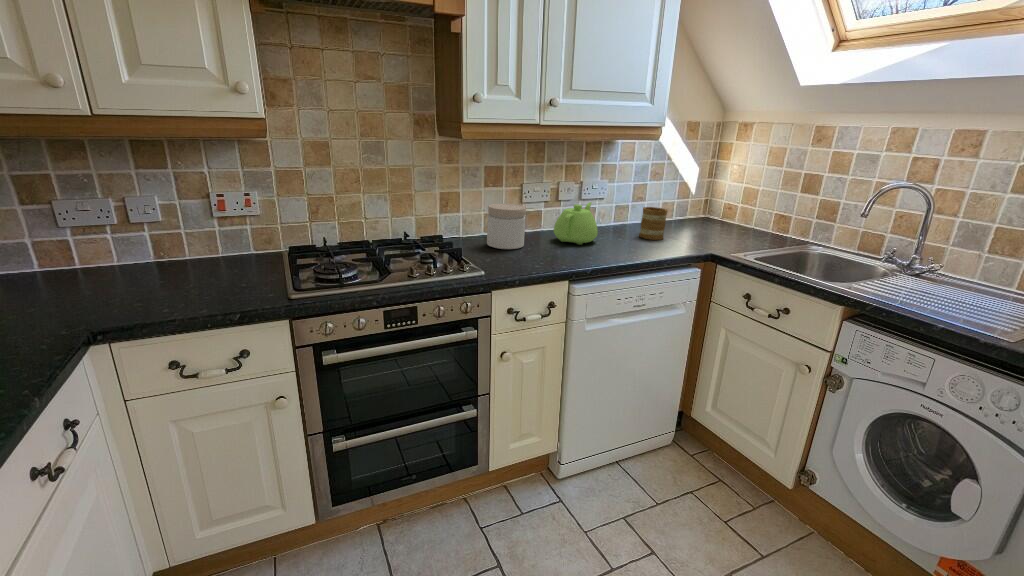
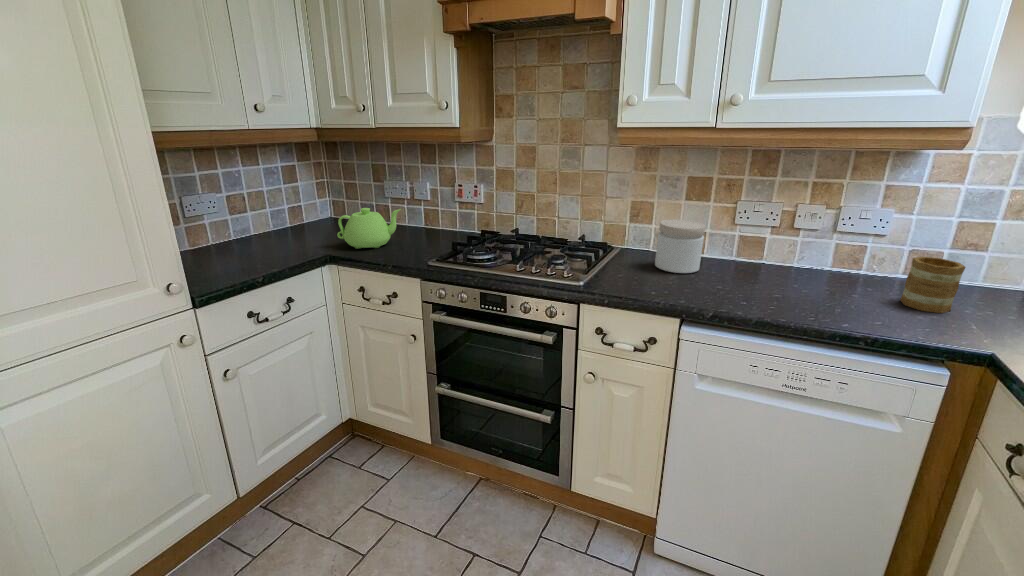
teapot: present [554,202,598,245] -> present [337,208,401,249]

